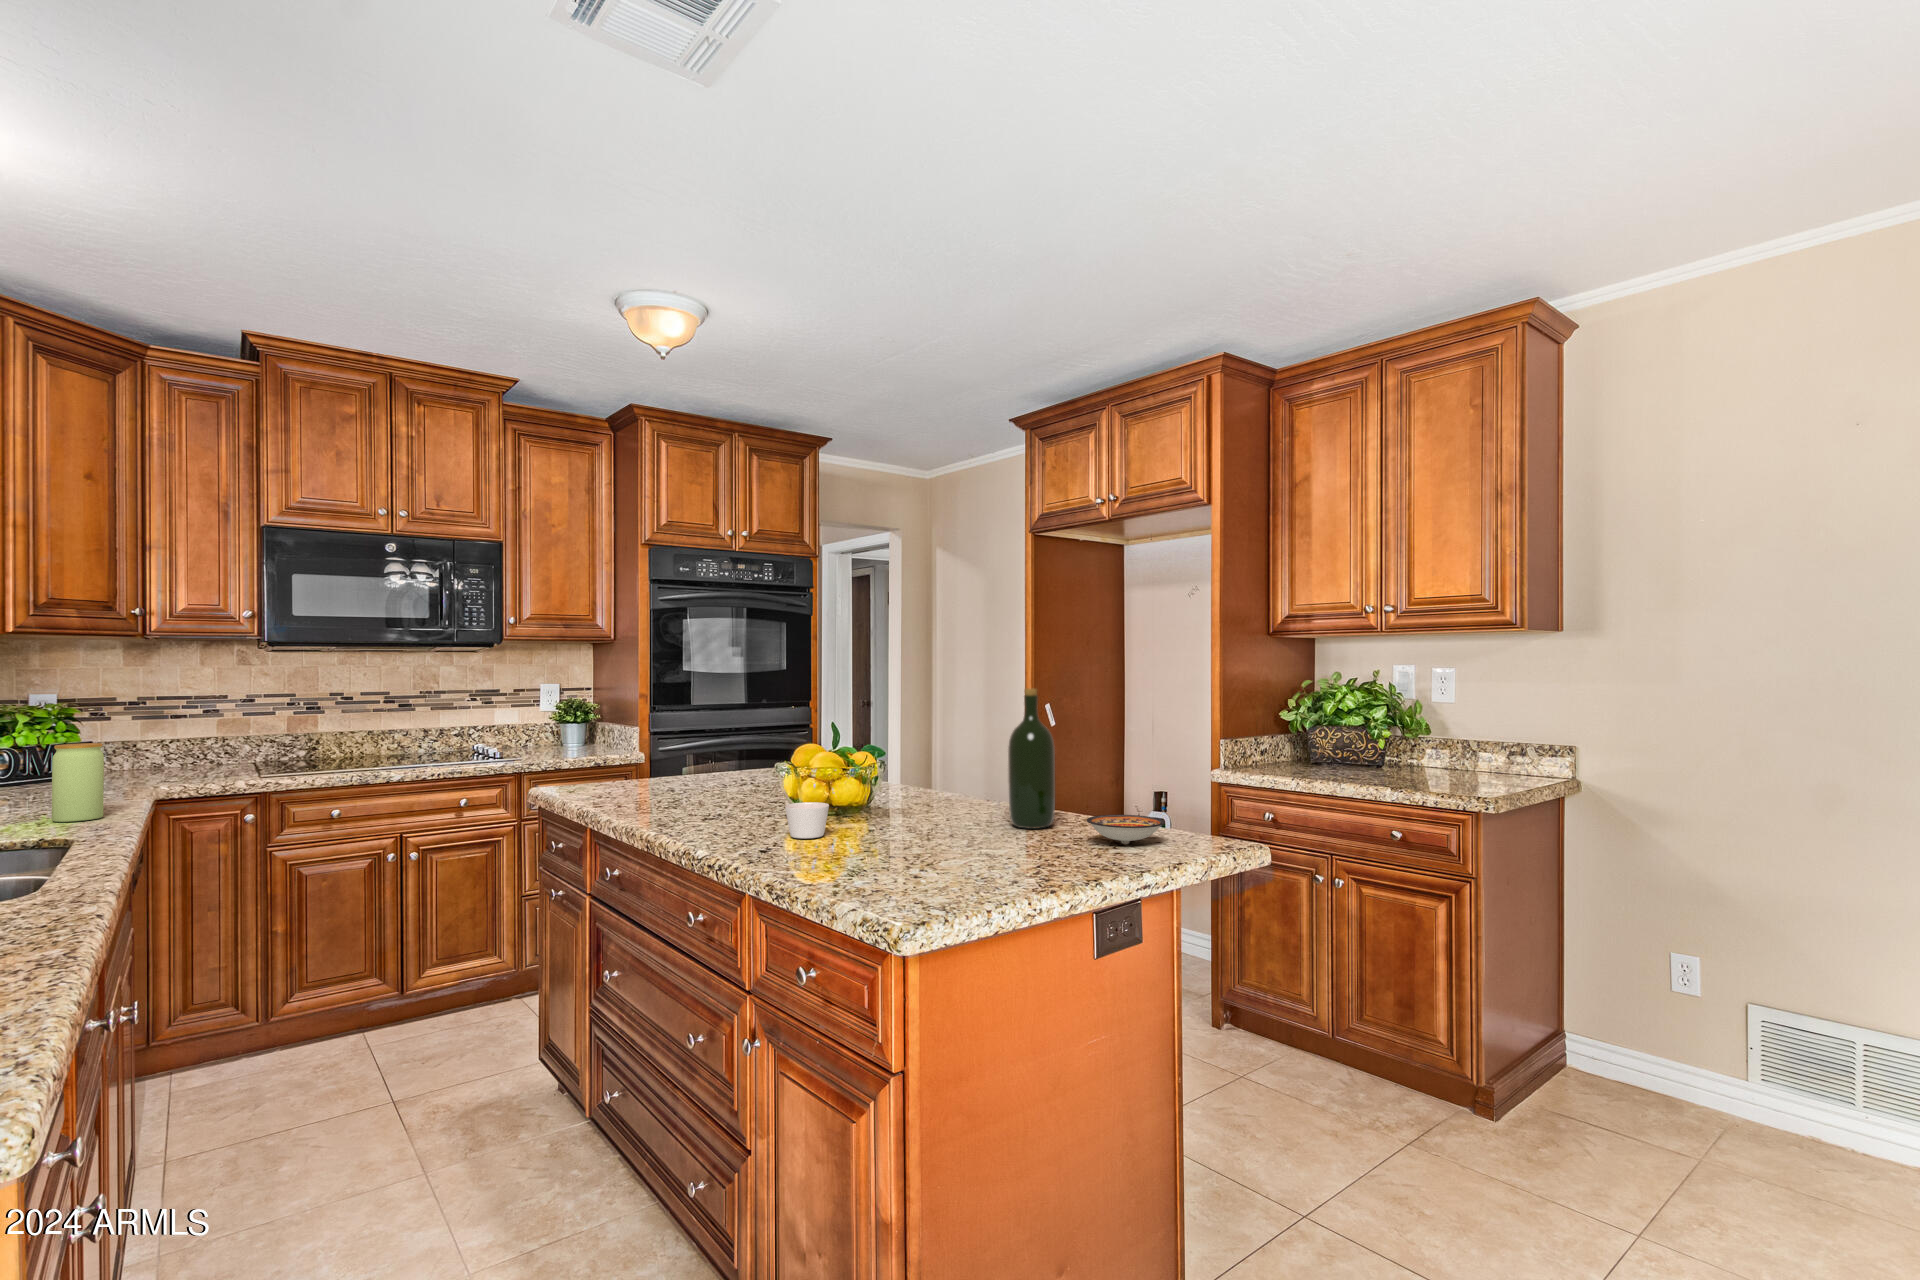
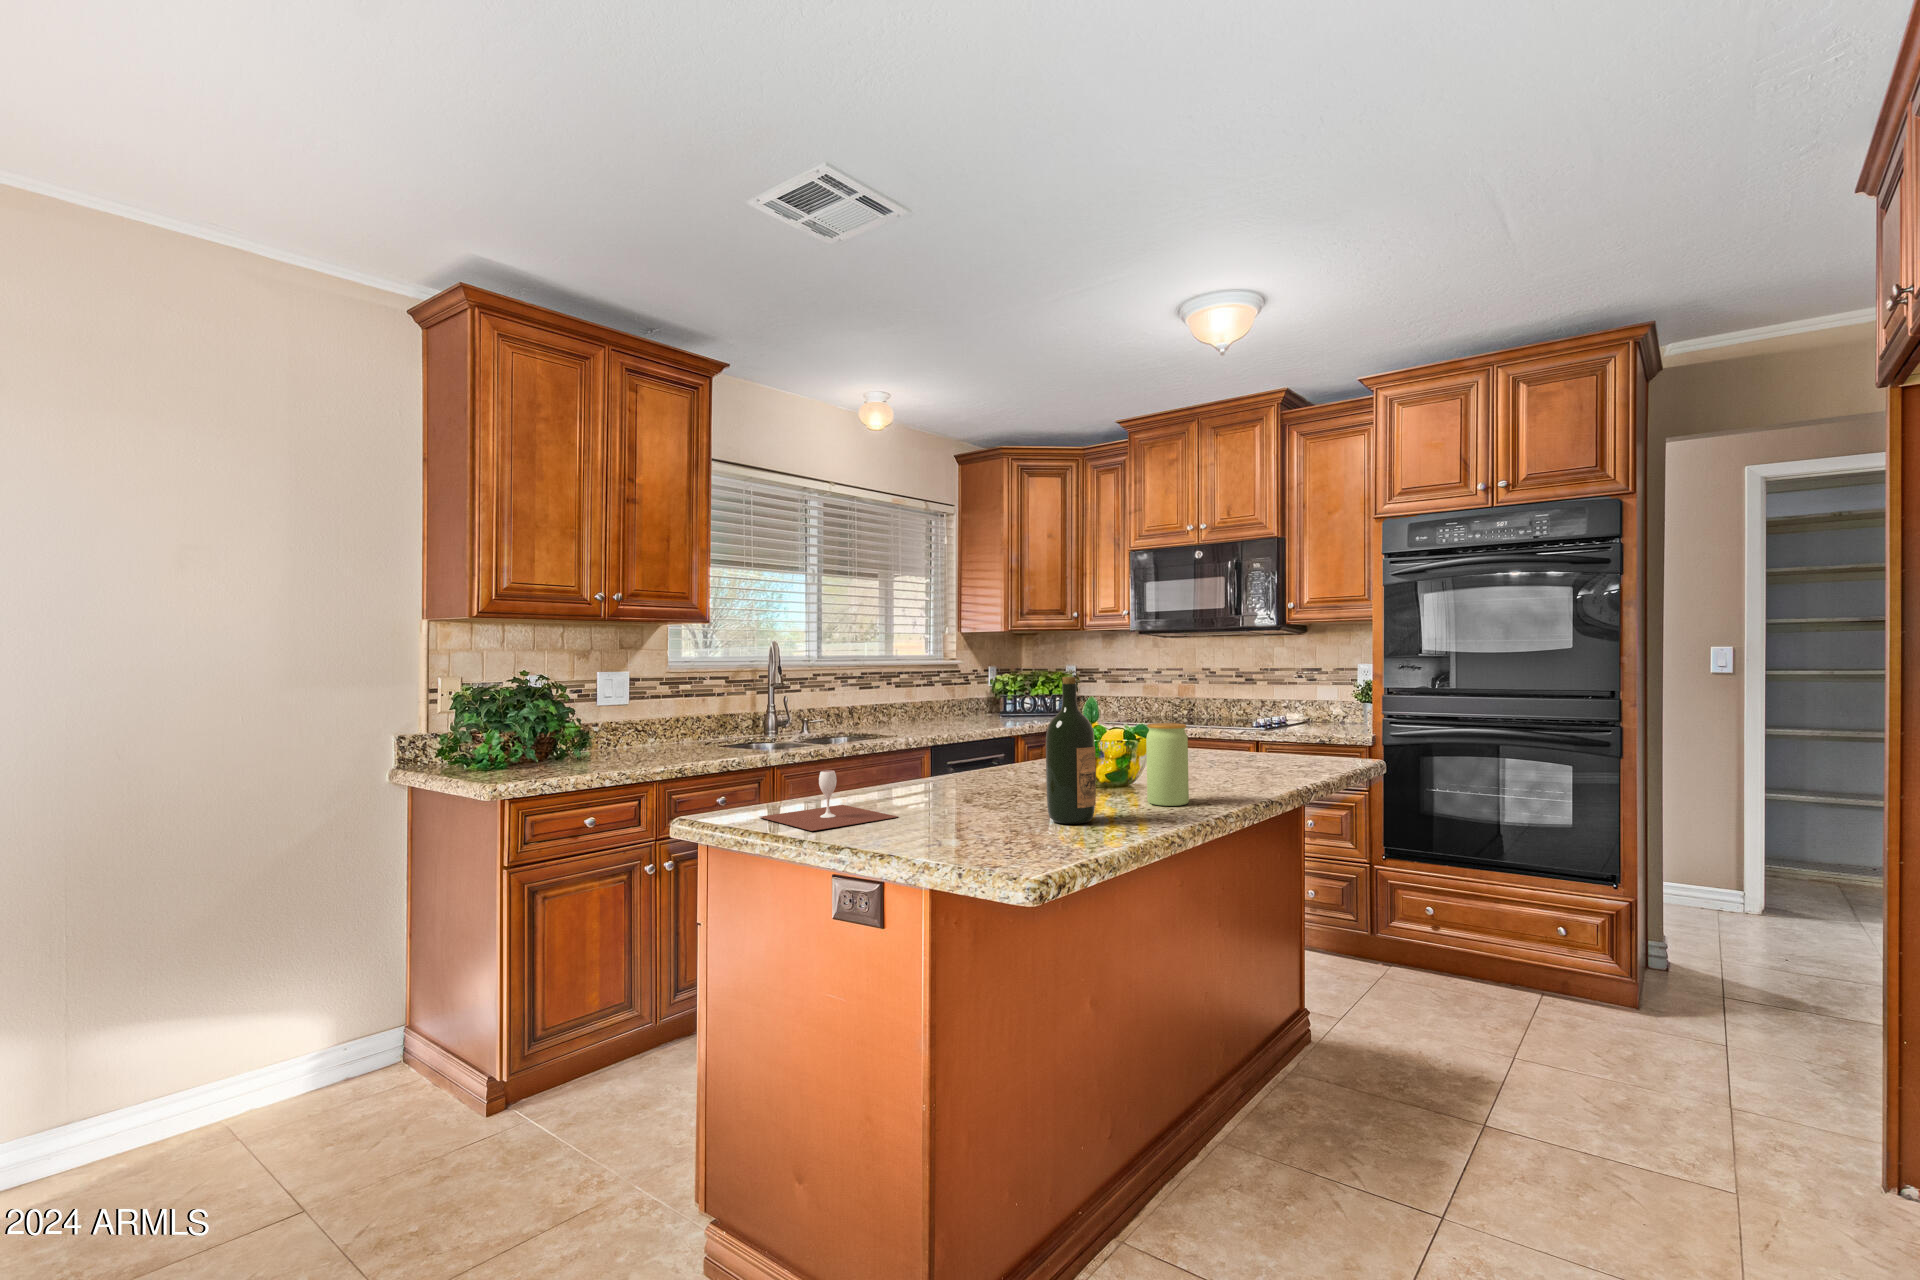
jar: present [52,743,104,822] -> present [1146,723,1189,806]
candle: present [785,802,829,839] -> none [951,763,986,791]
ceramic bowl: present [1087,815,1165,844] -> none [960,811,1035,844]
wine glass: none [851,816,1027,898] -> present [760,771,898,831]

